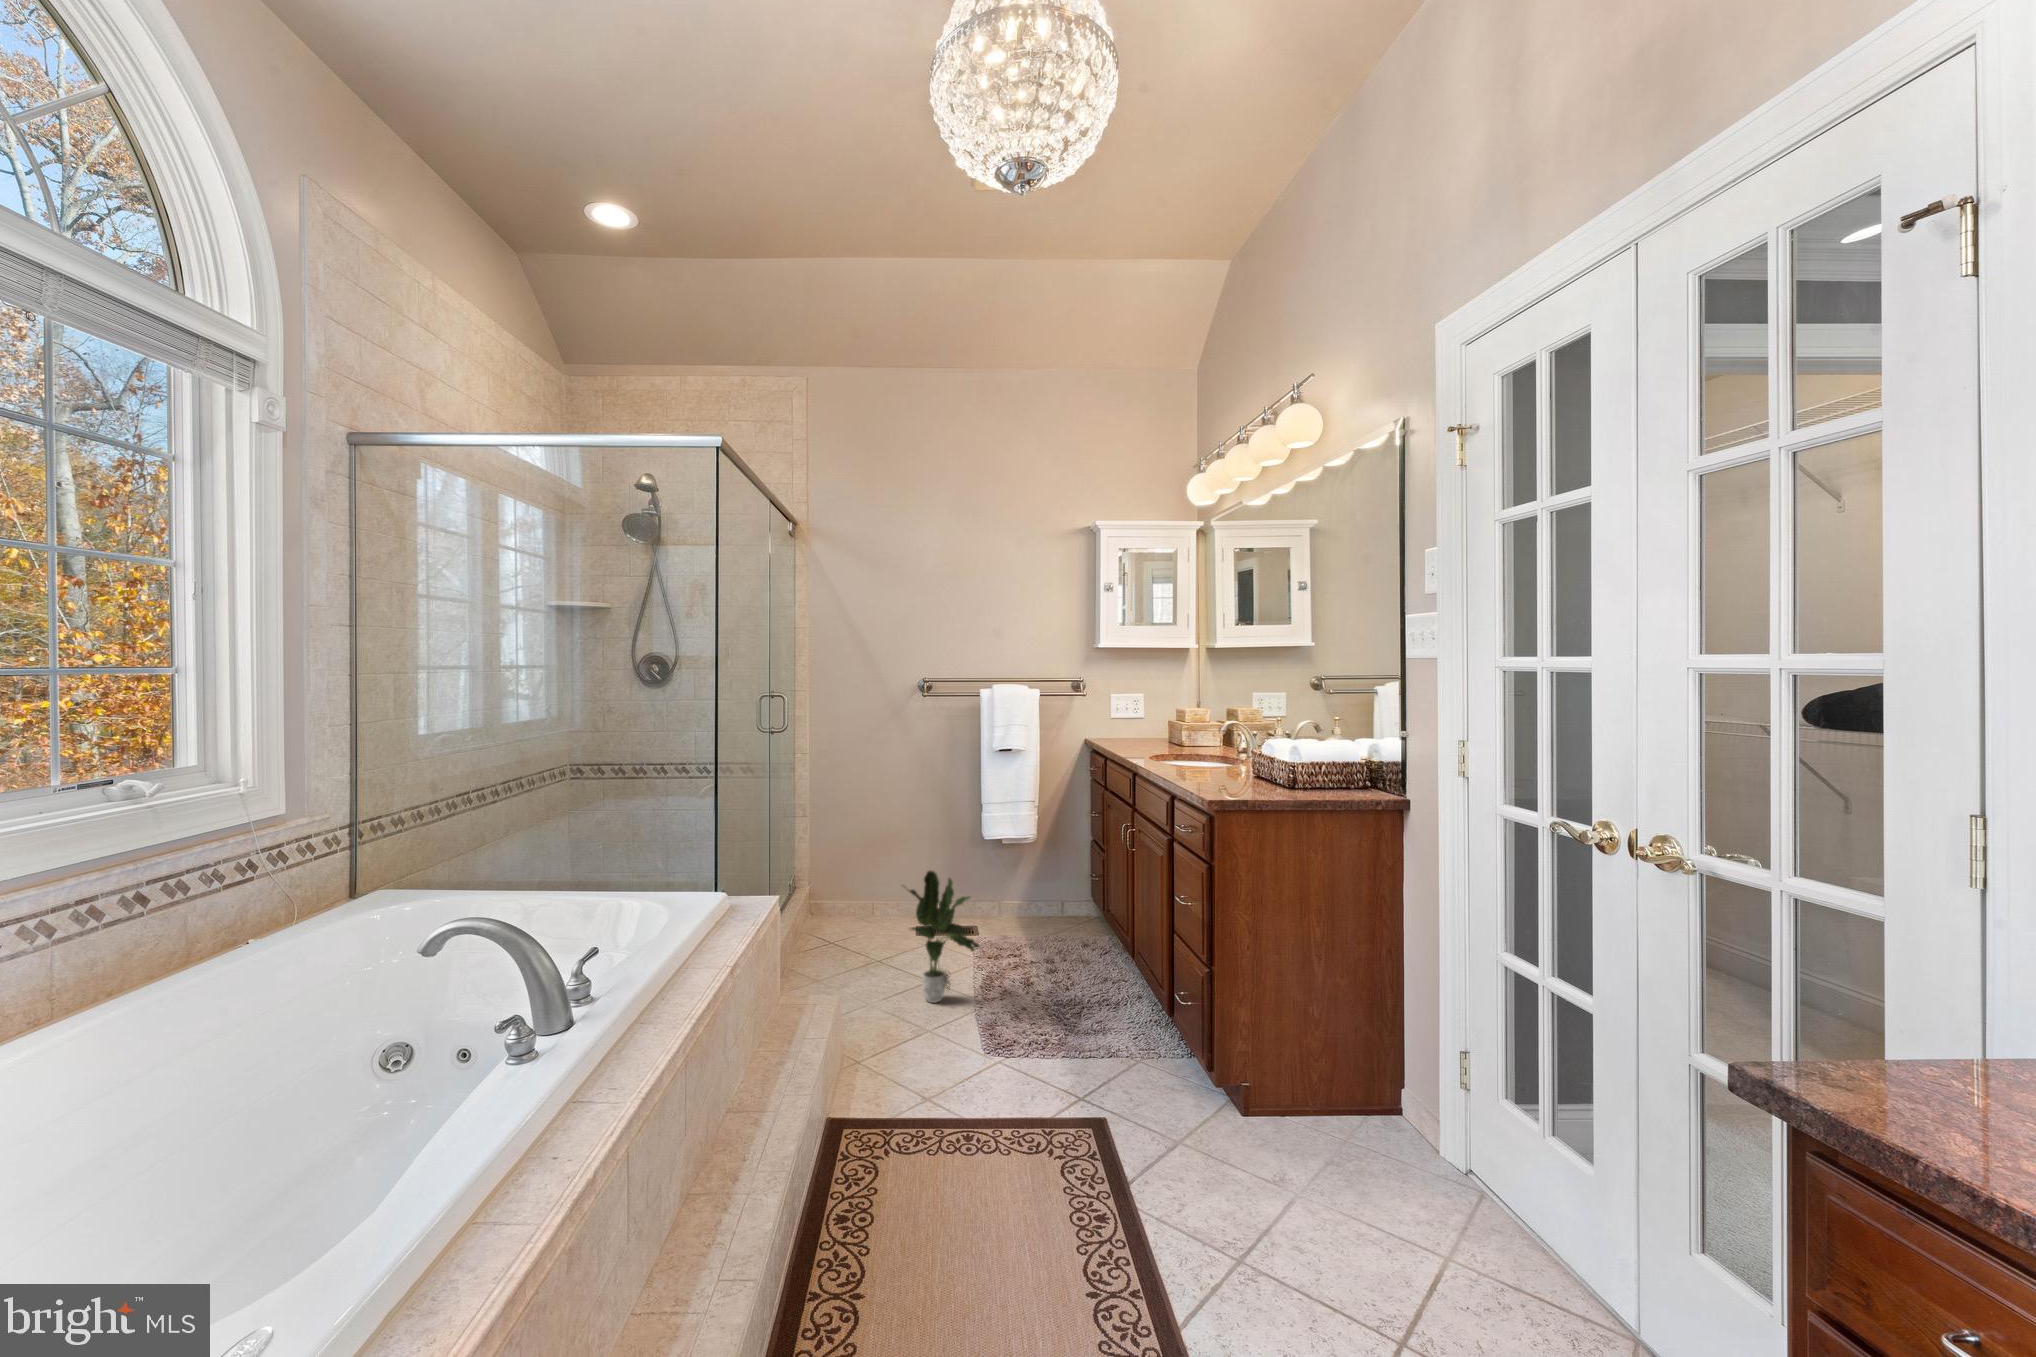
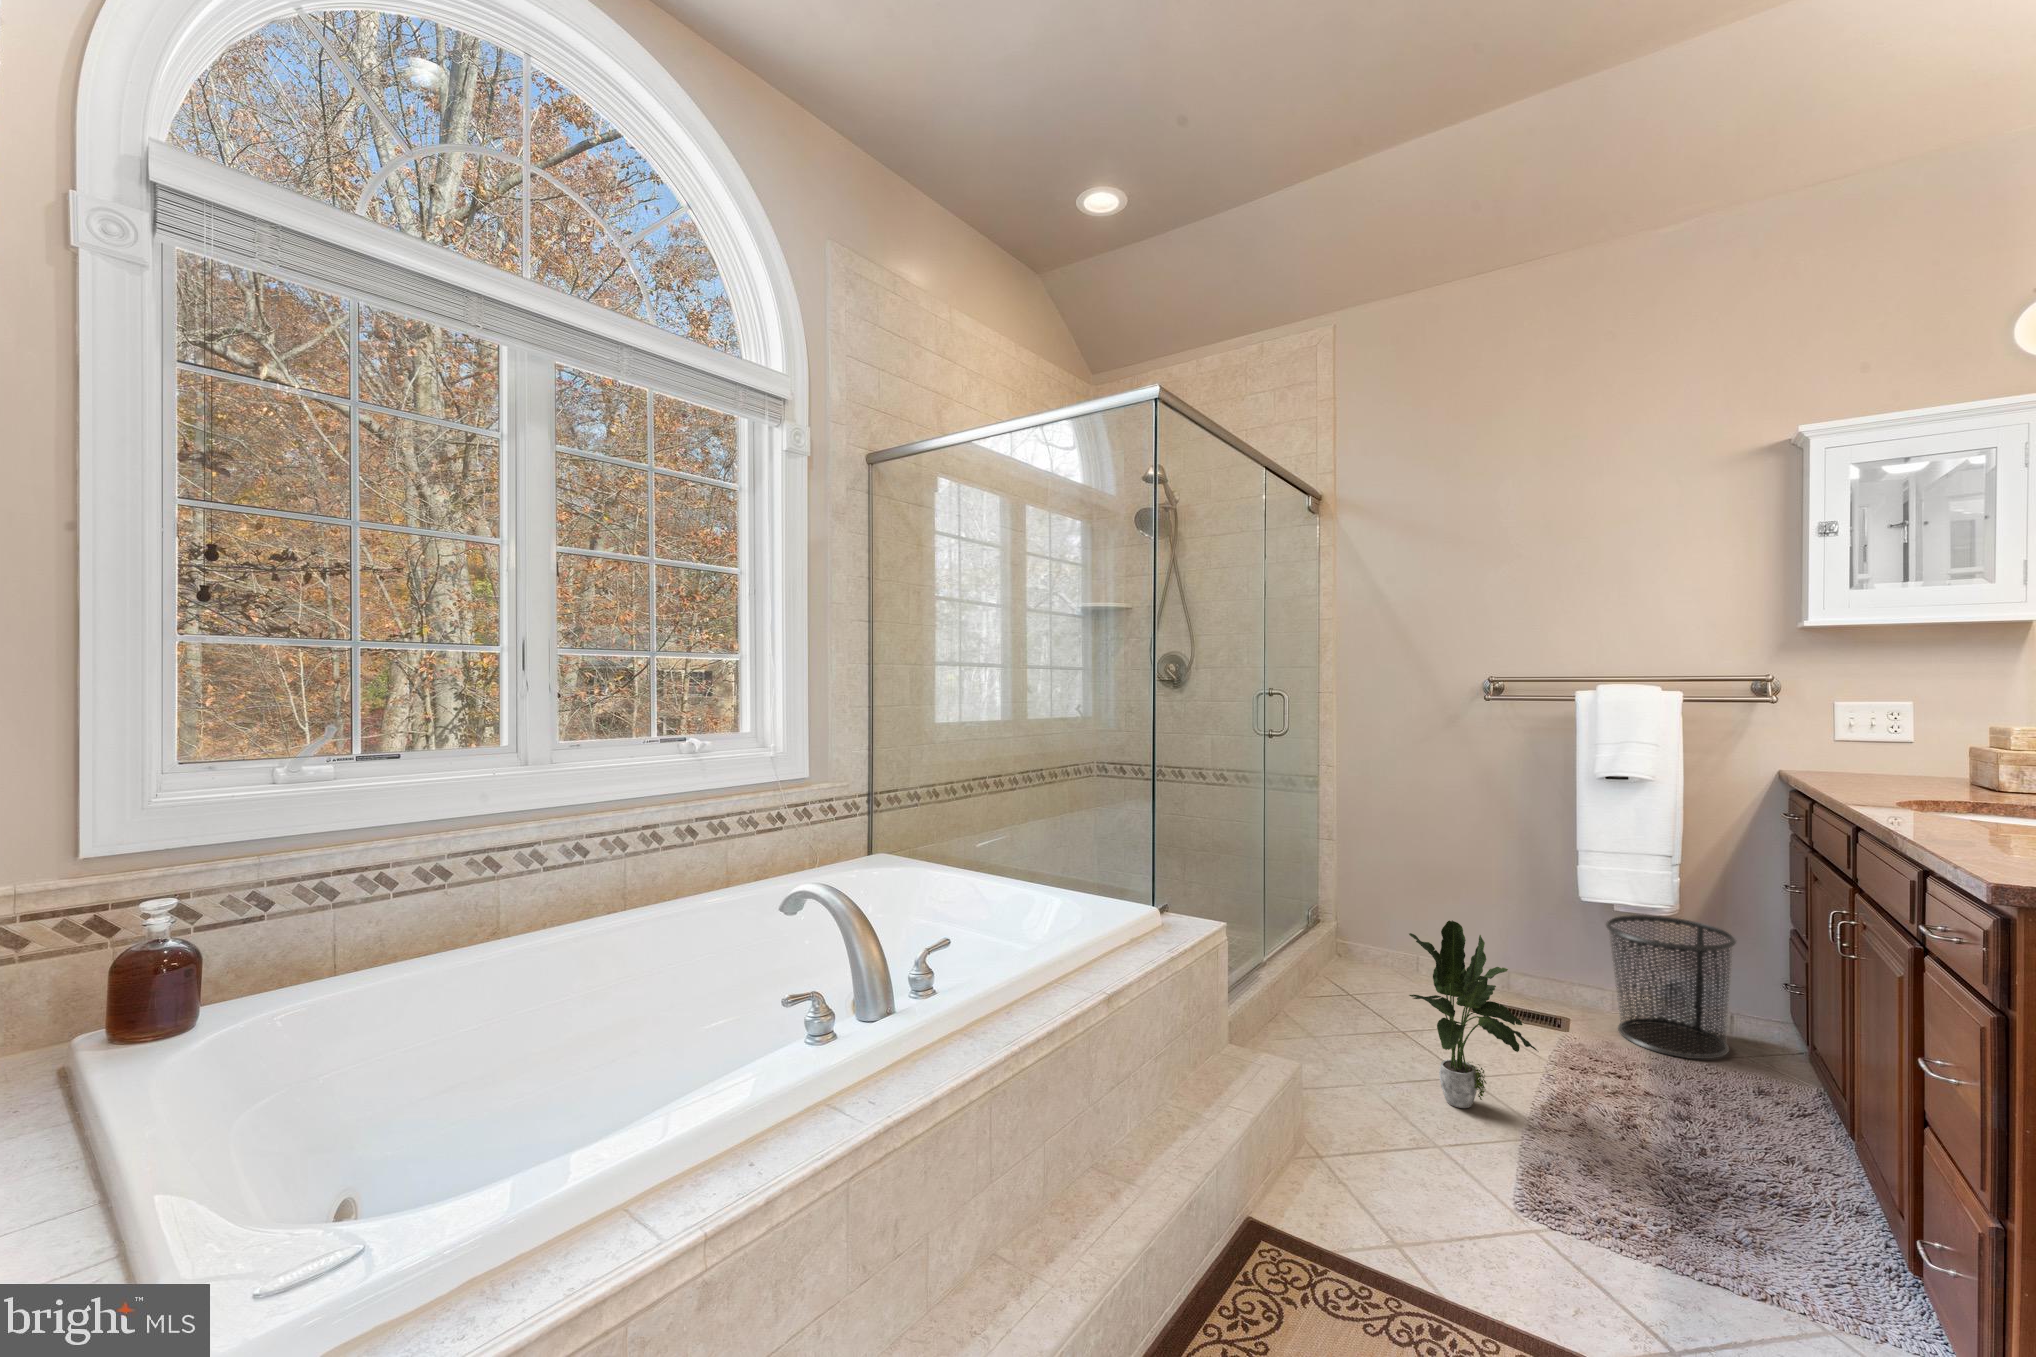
waste bin: none [1000,850,1067,939] -> present [1606,915,1736,1059]

